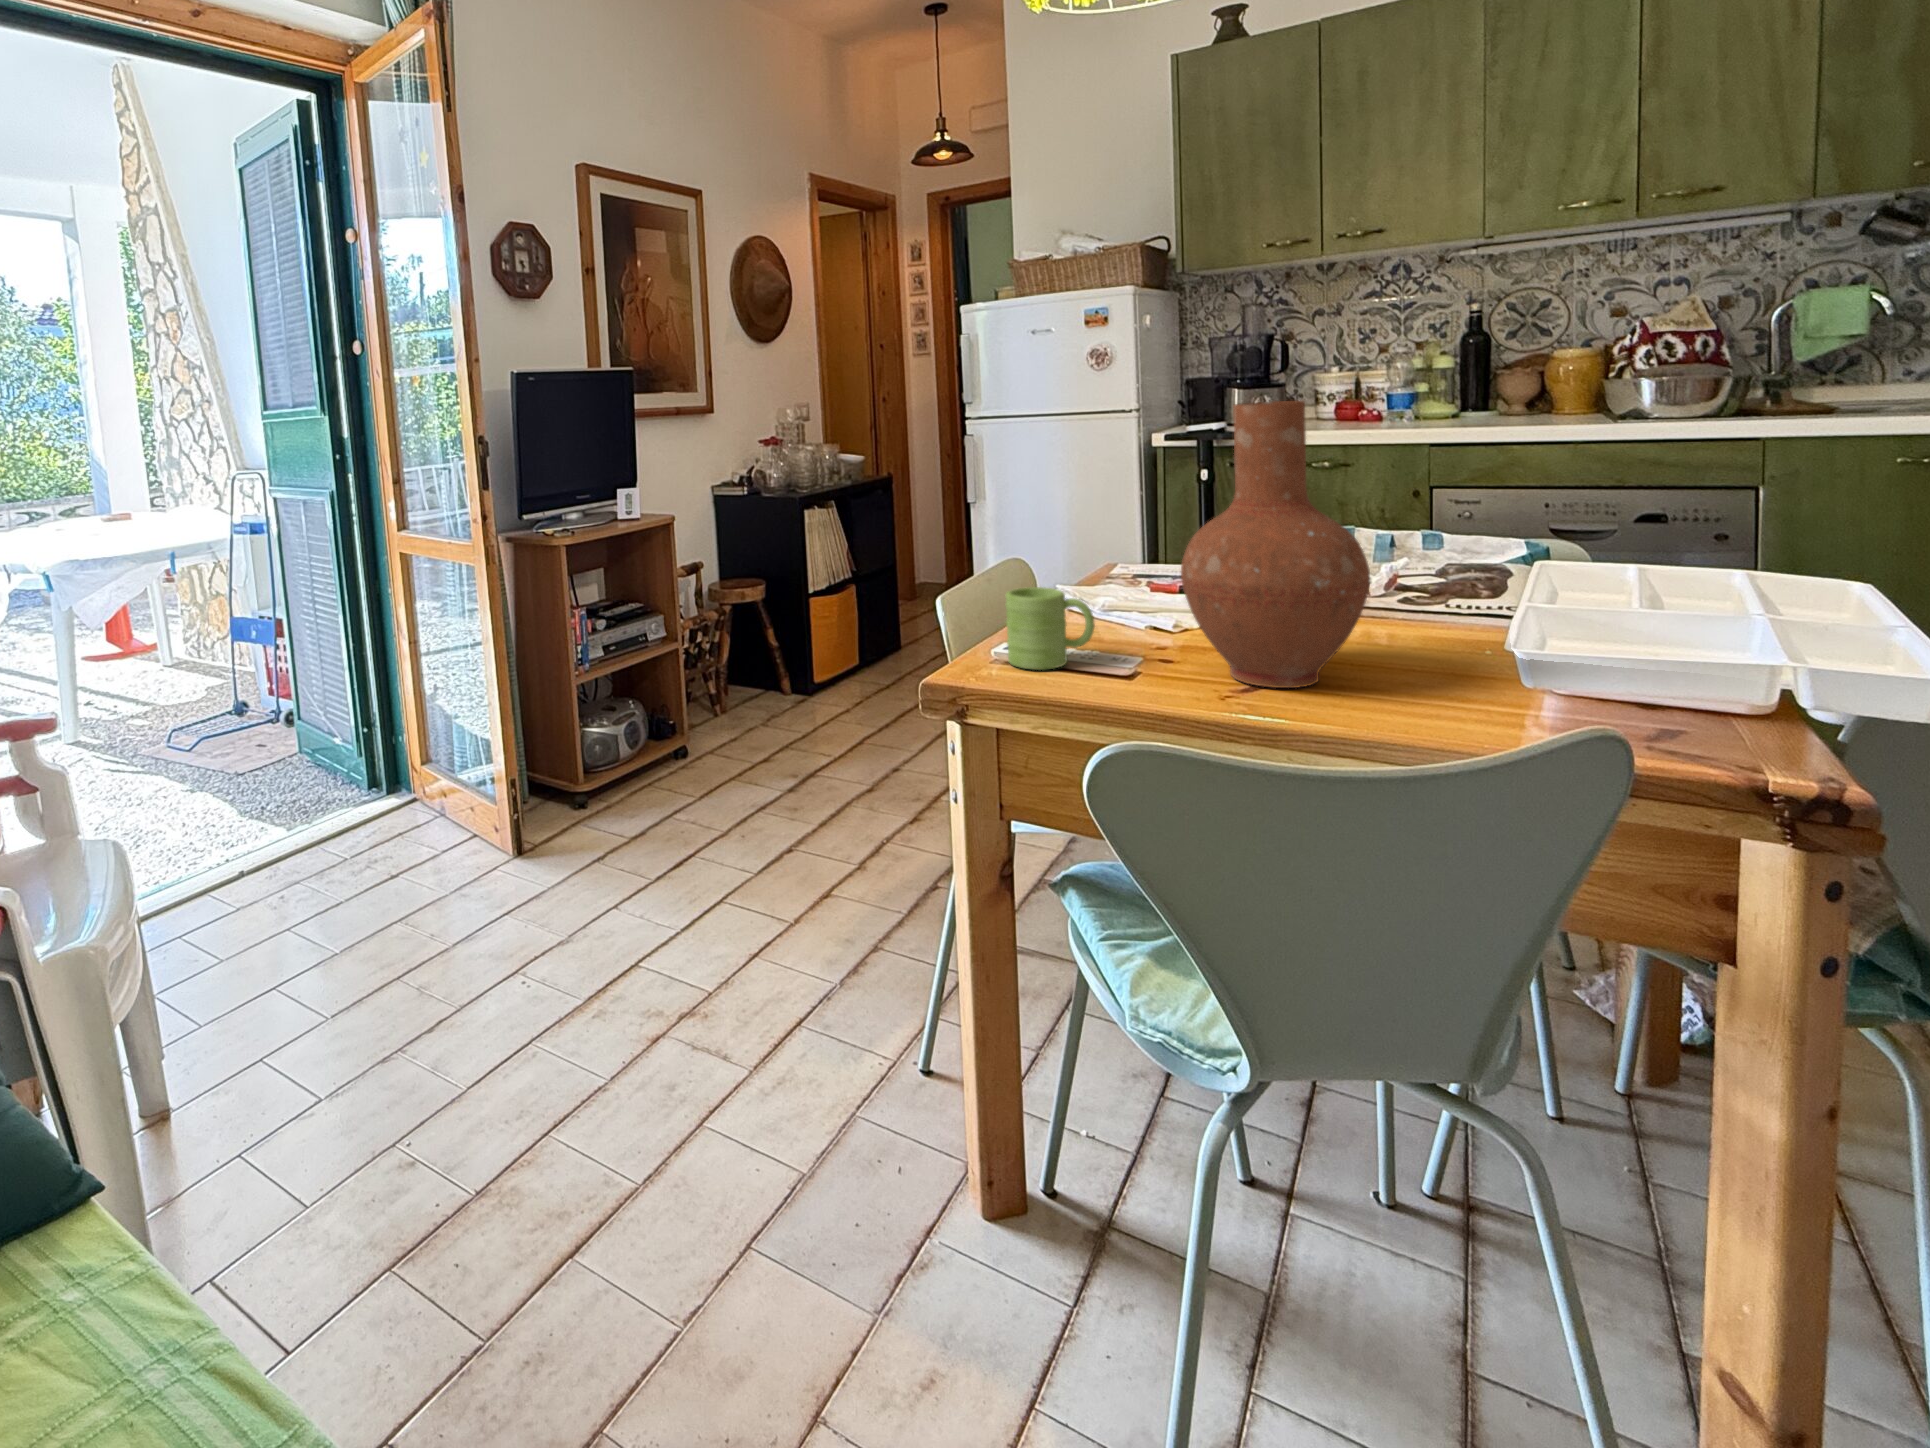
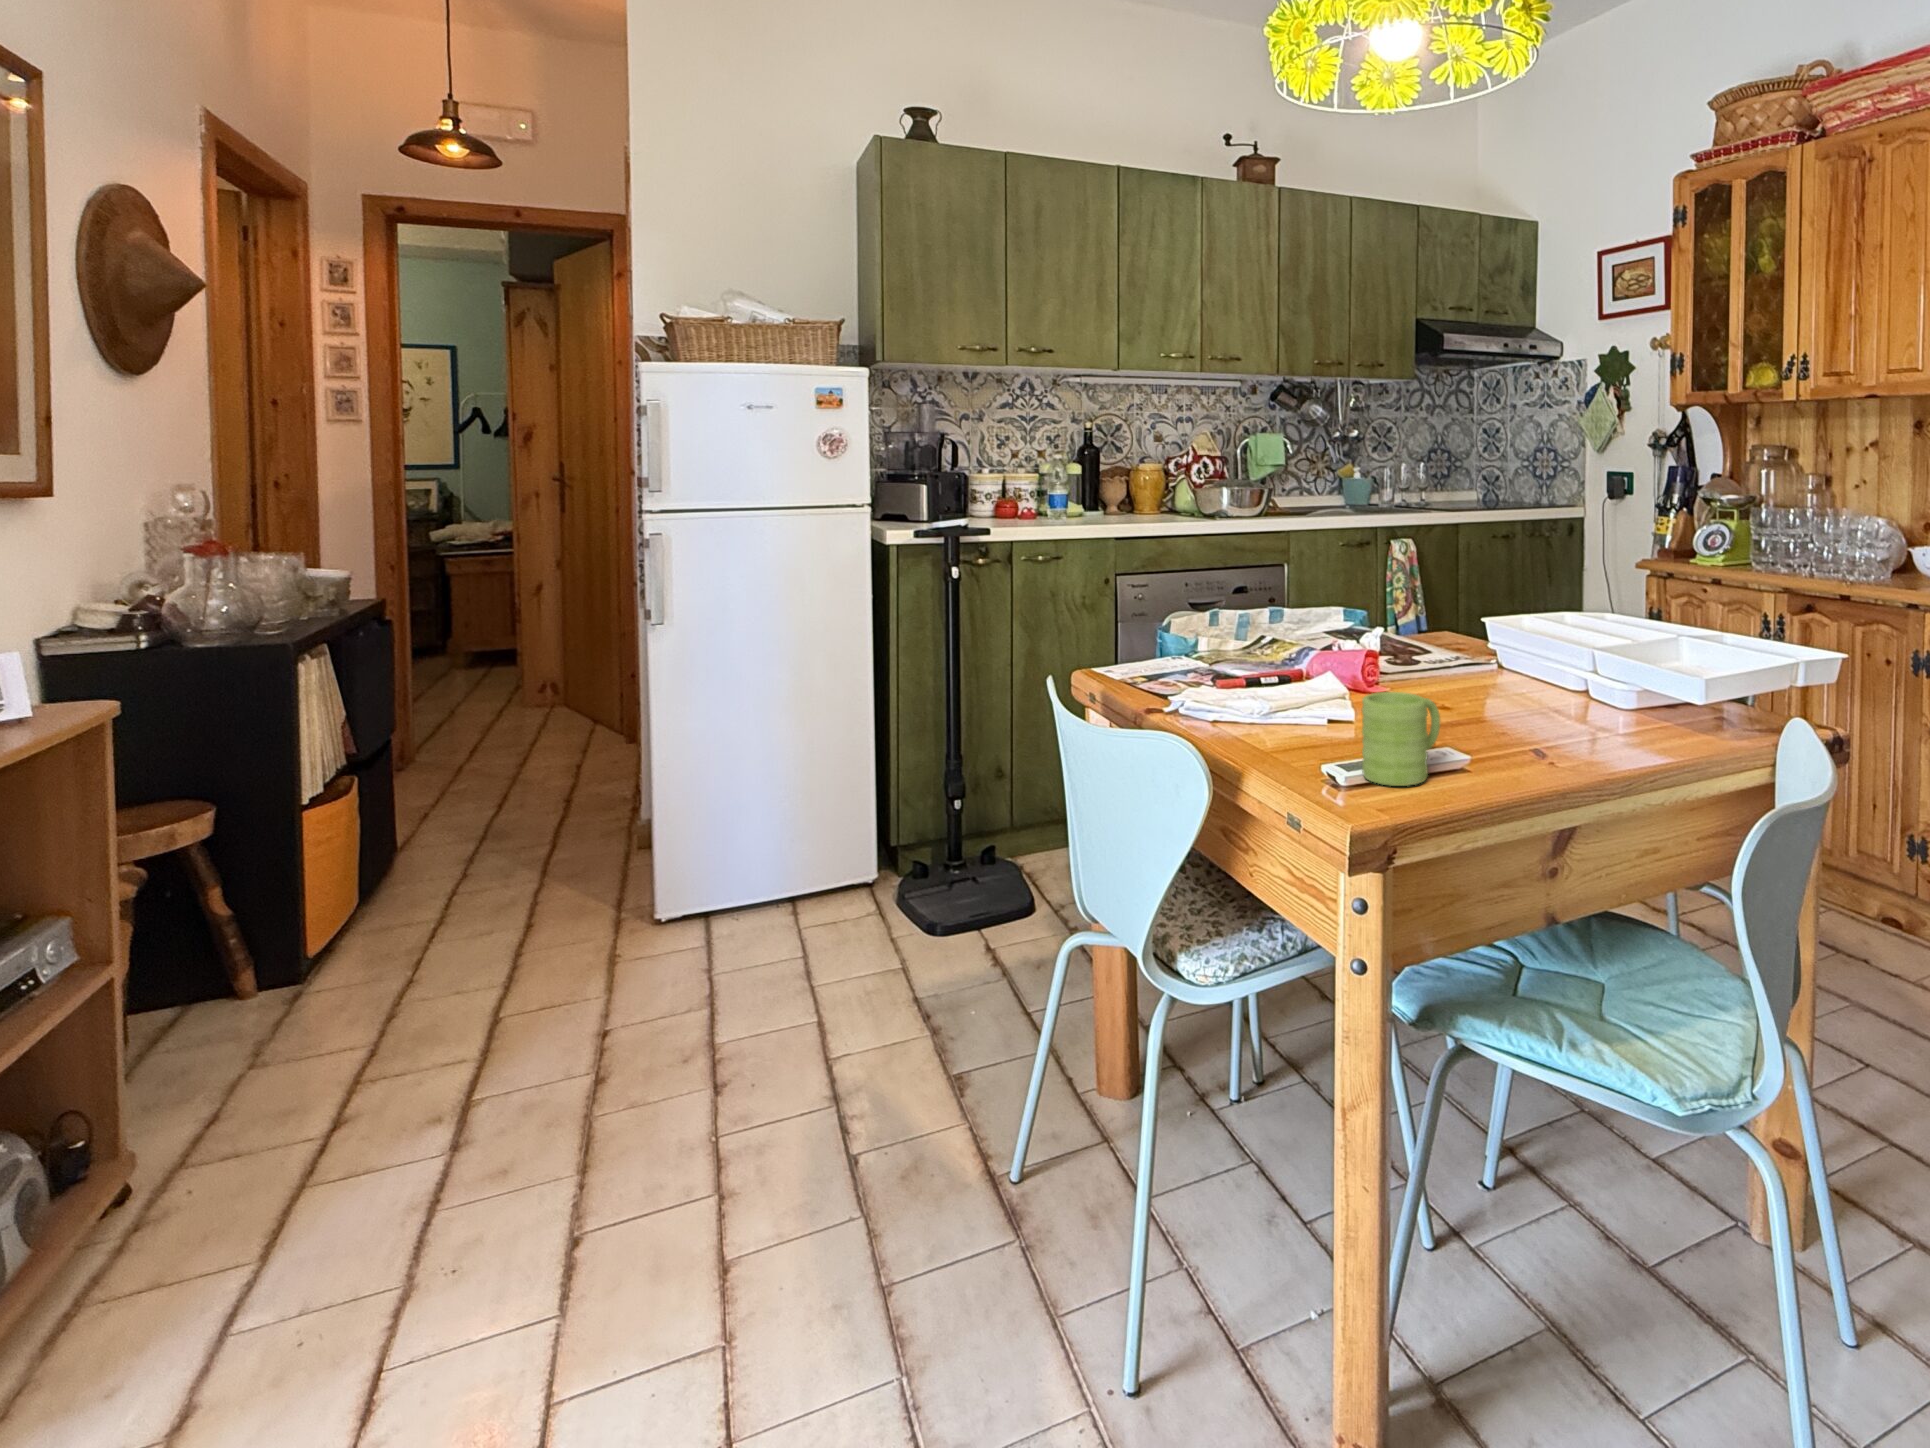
vase: present [1181,401,1370,688] -> none [1472,493,1629,750]

